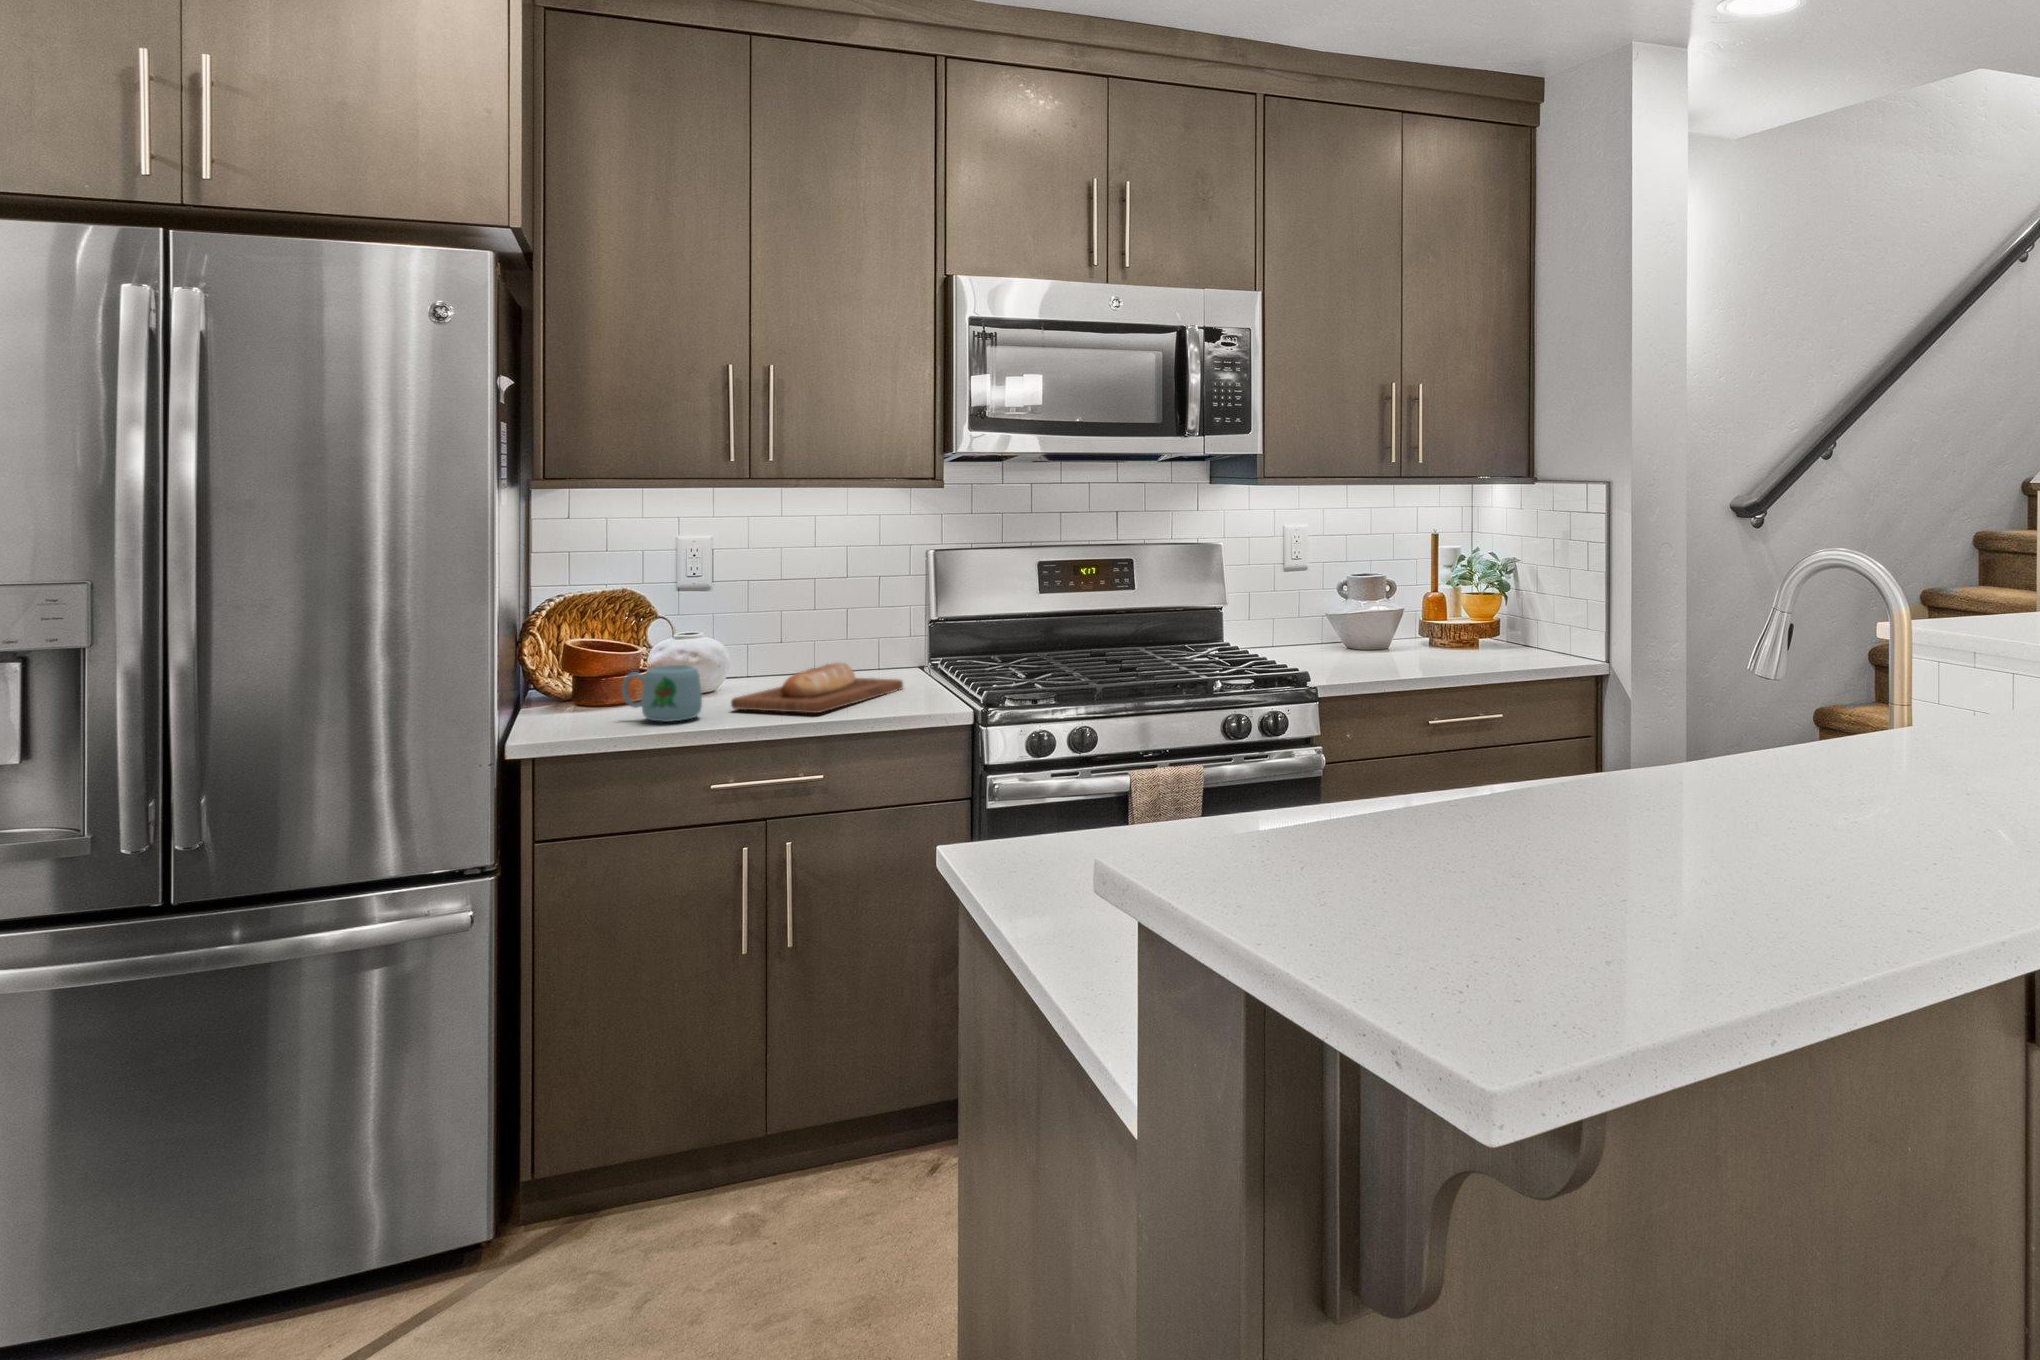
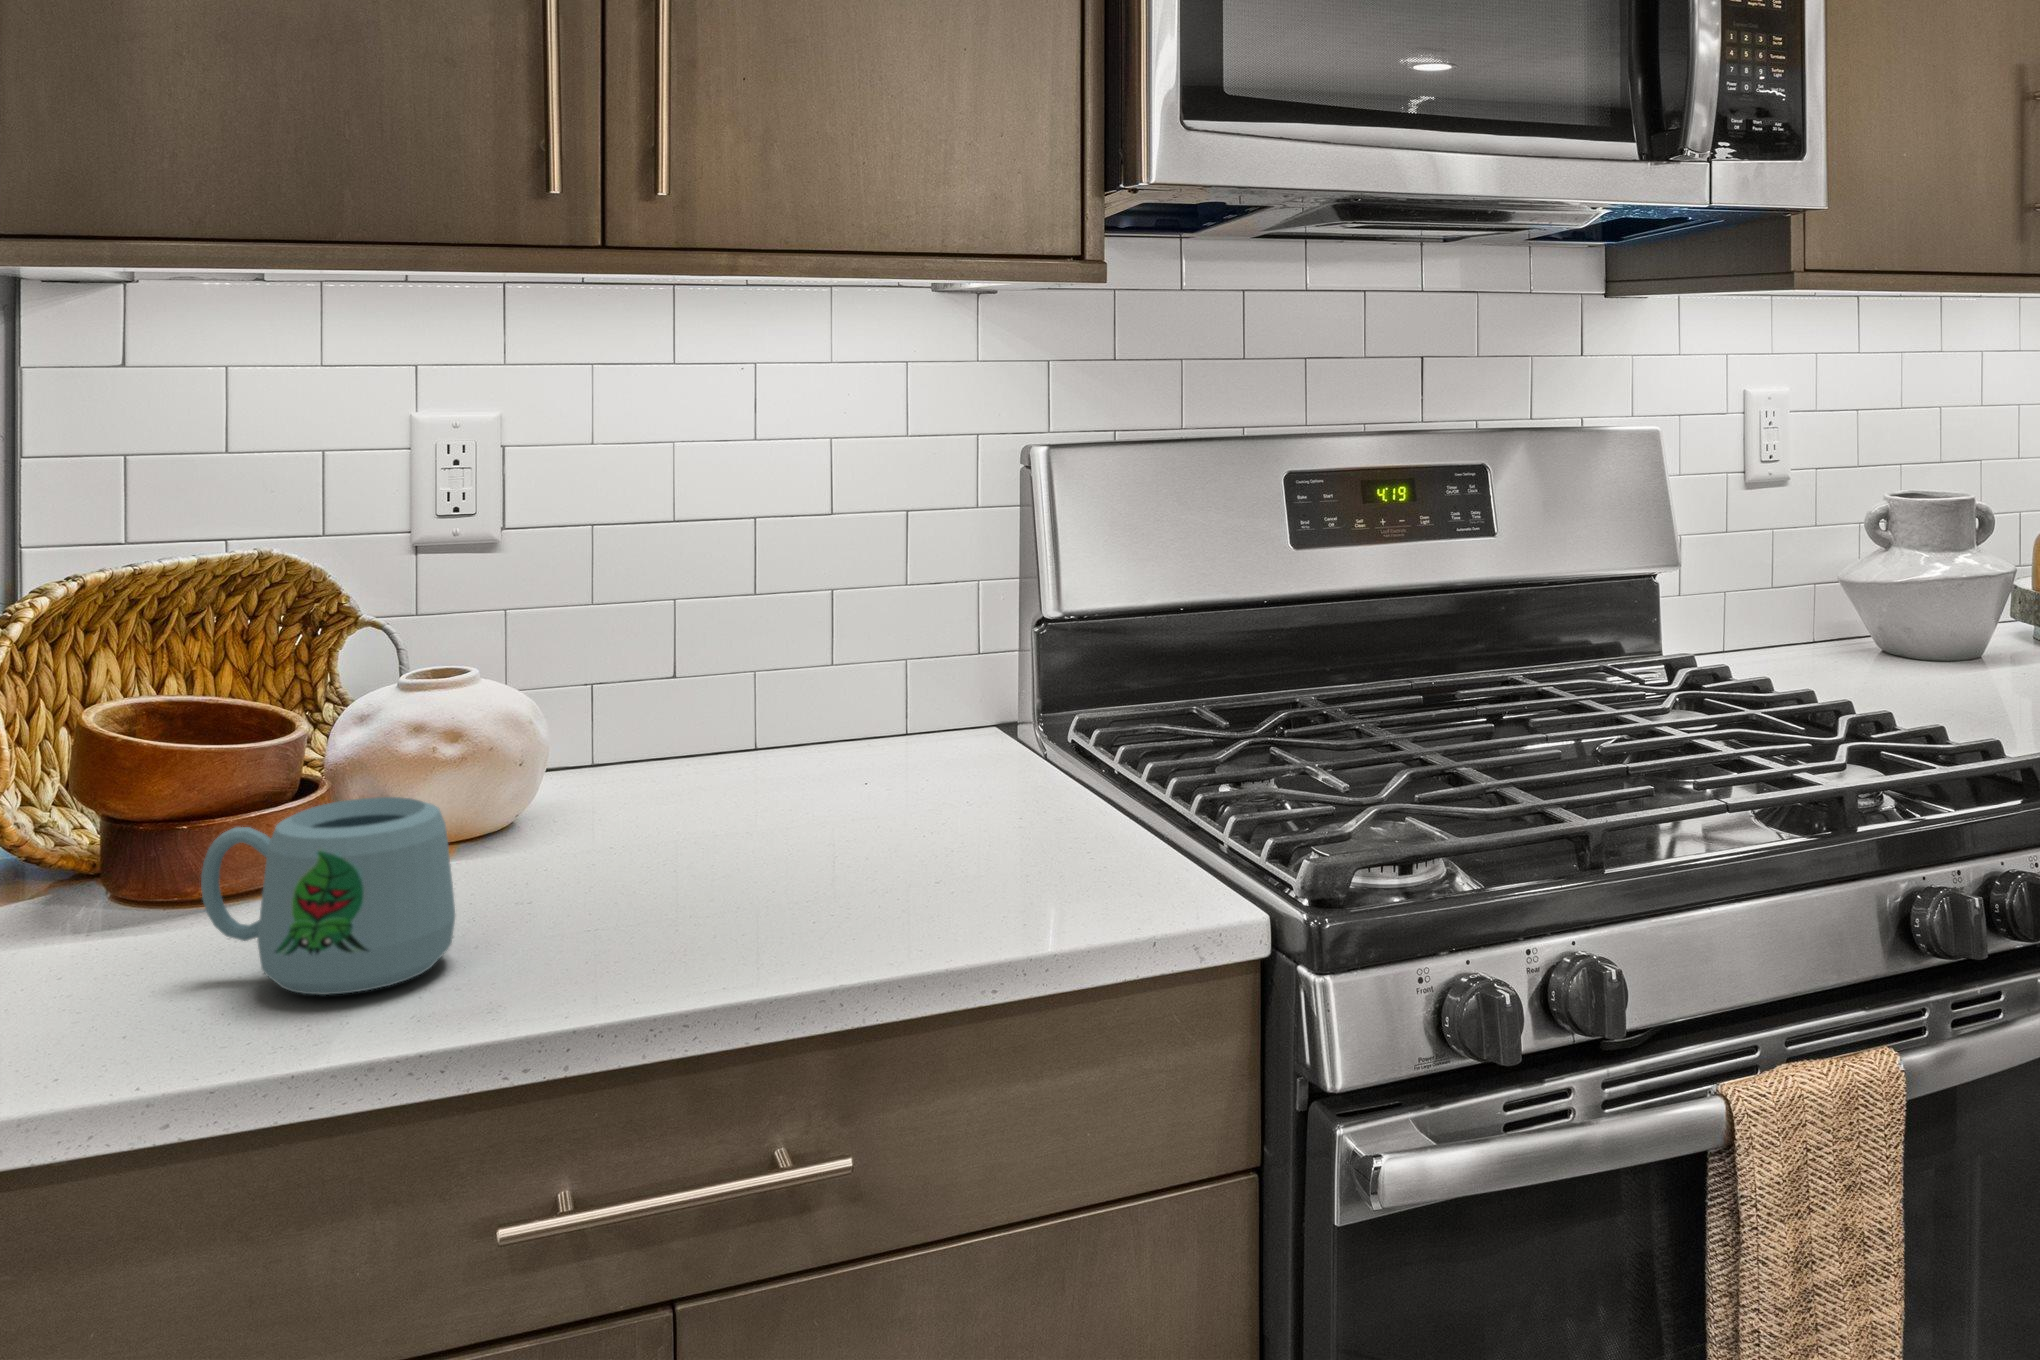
bread loaf: present [731,663,903,713] -> none [549,746,1018,943]

